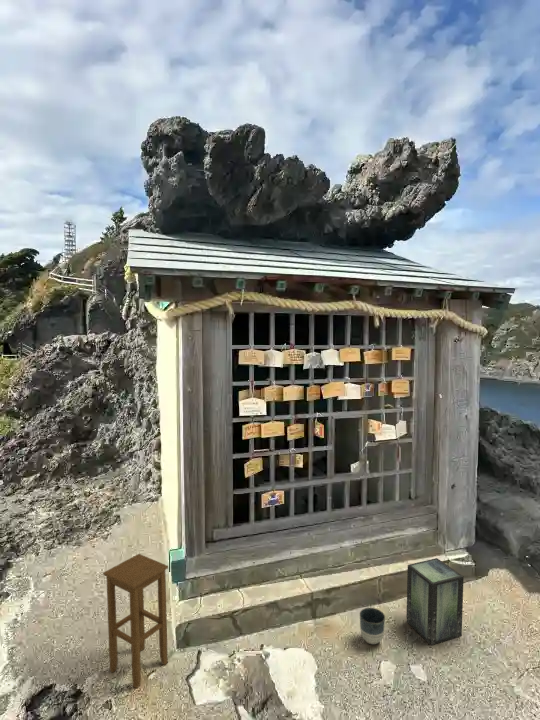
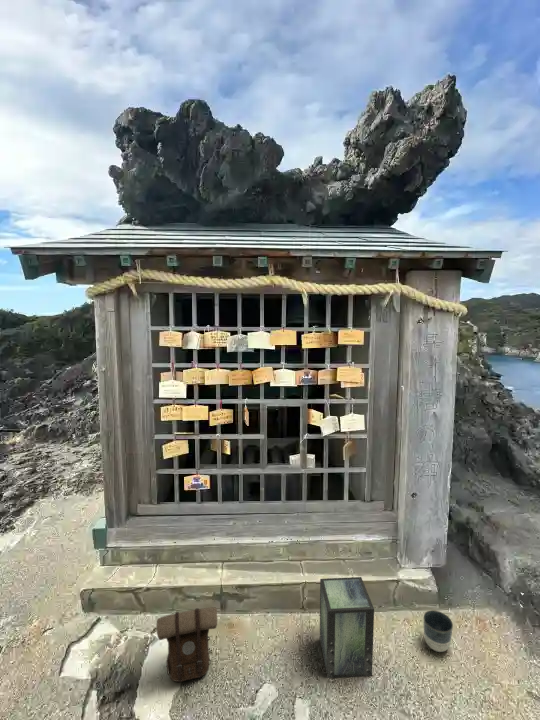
stool: present [103,554,168,688] -> none [11,518,70,643]
backpack: none [295,602,348,679] -> present [157,607,217,682]
planter: present [360,608,385,644] -> present [424,610,453,652]

